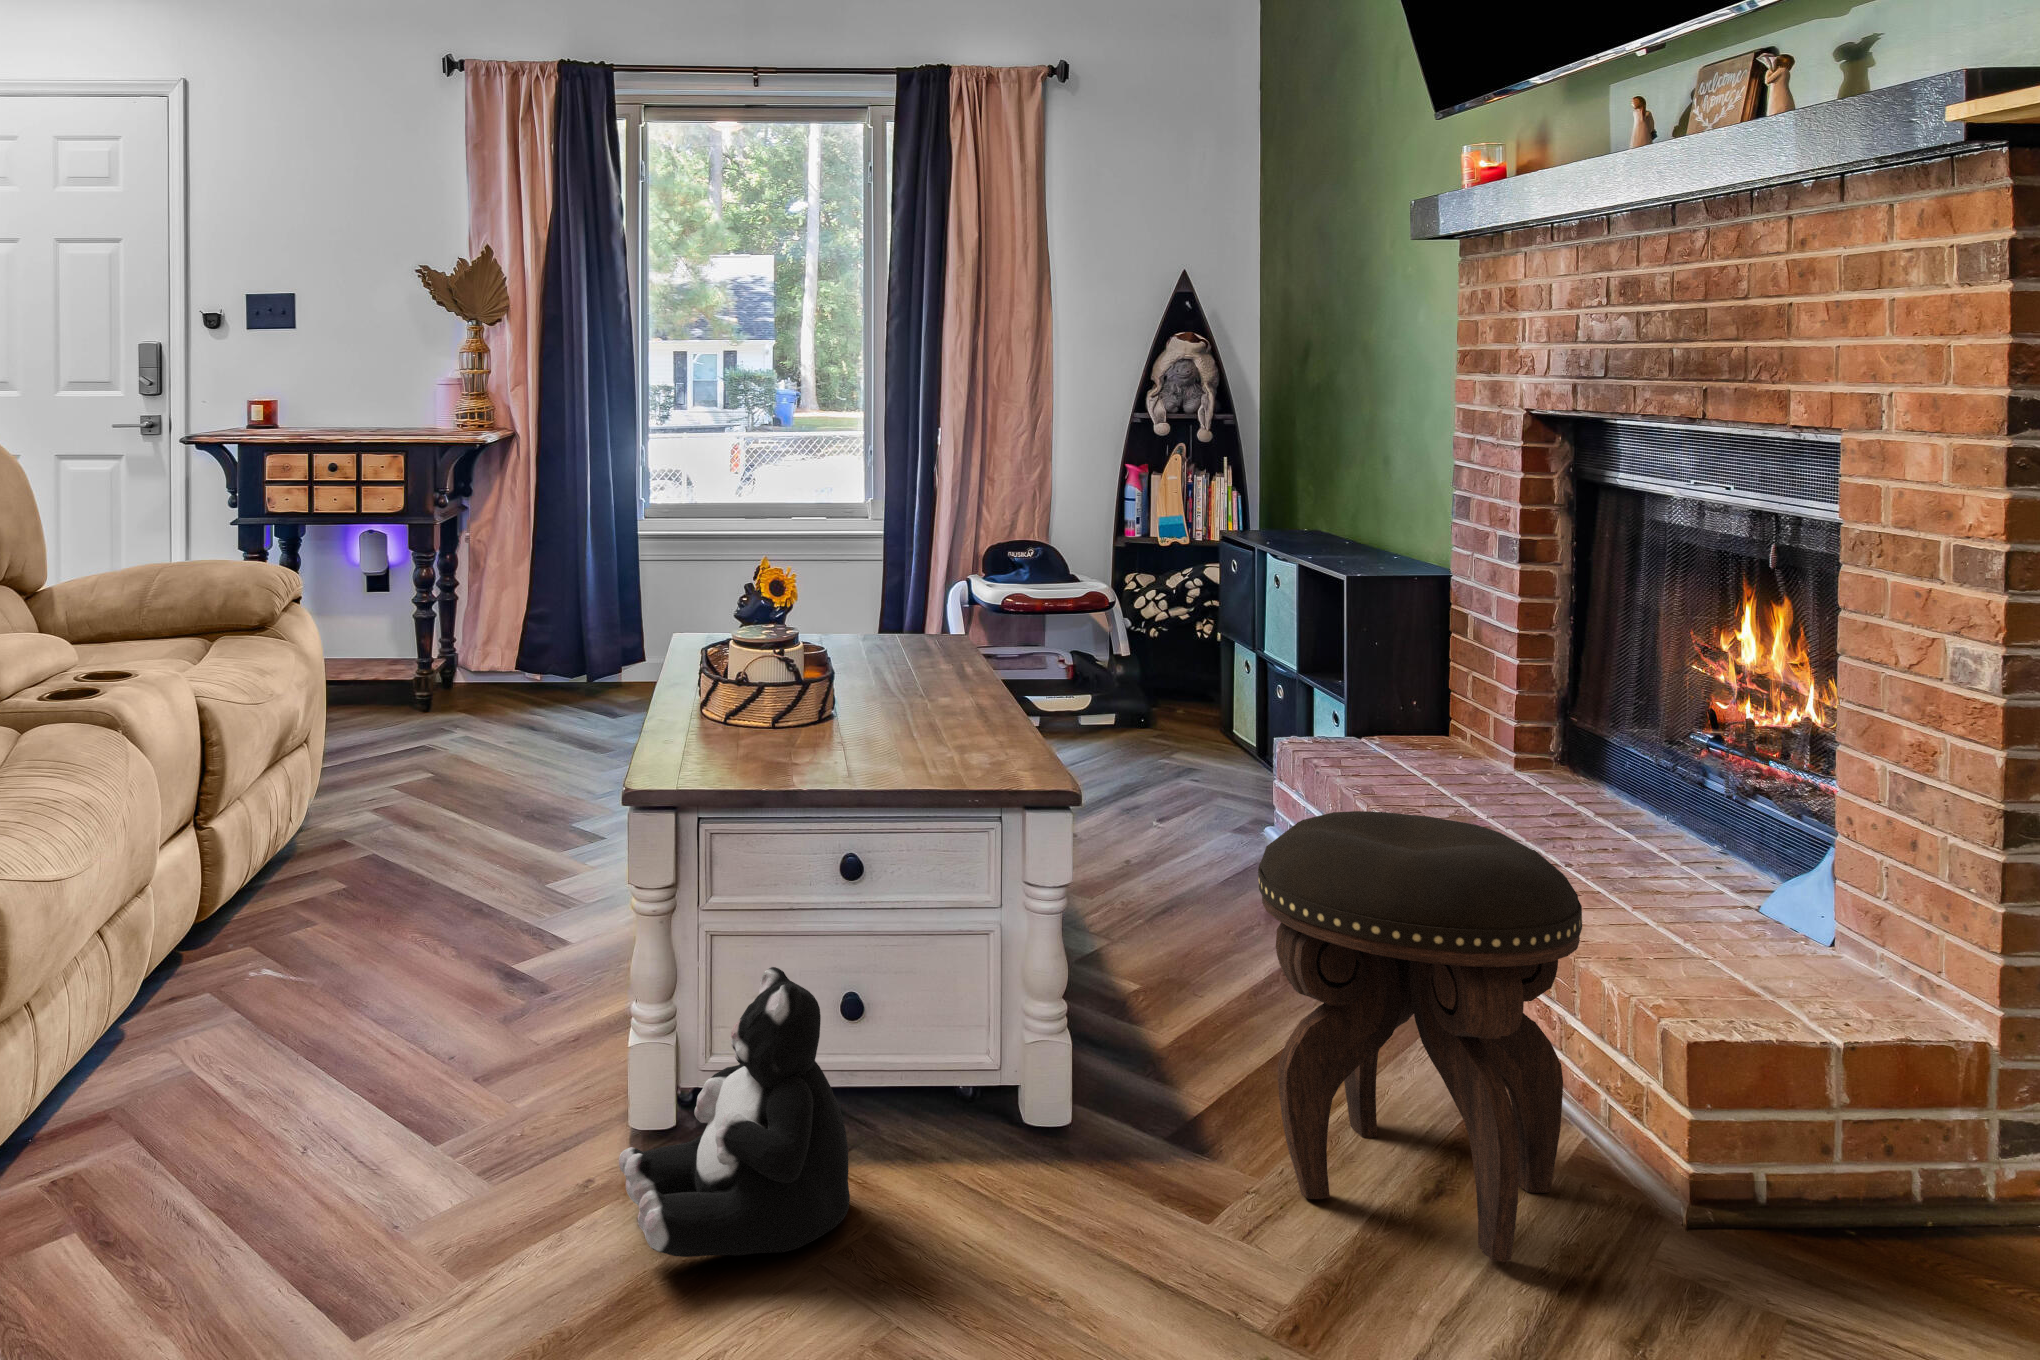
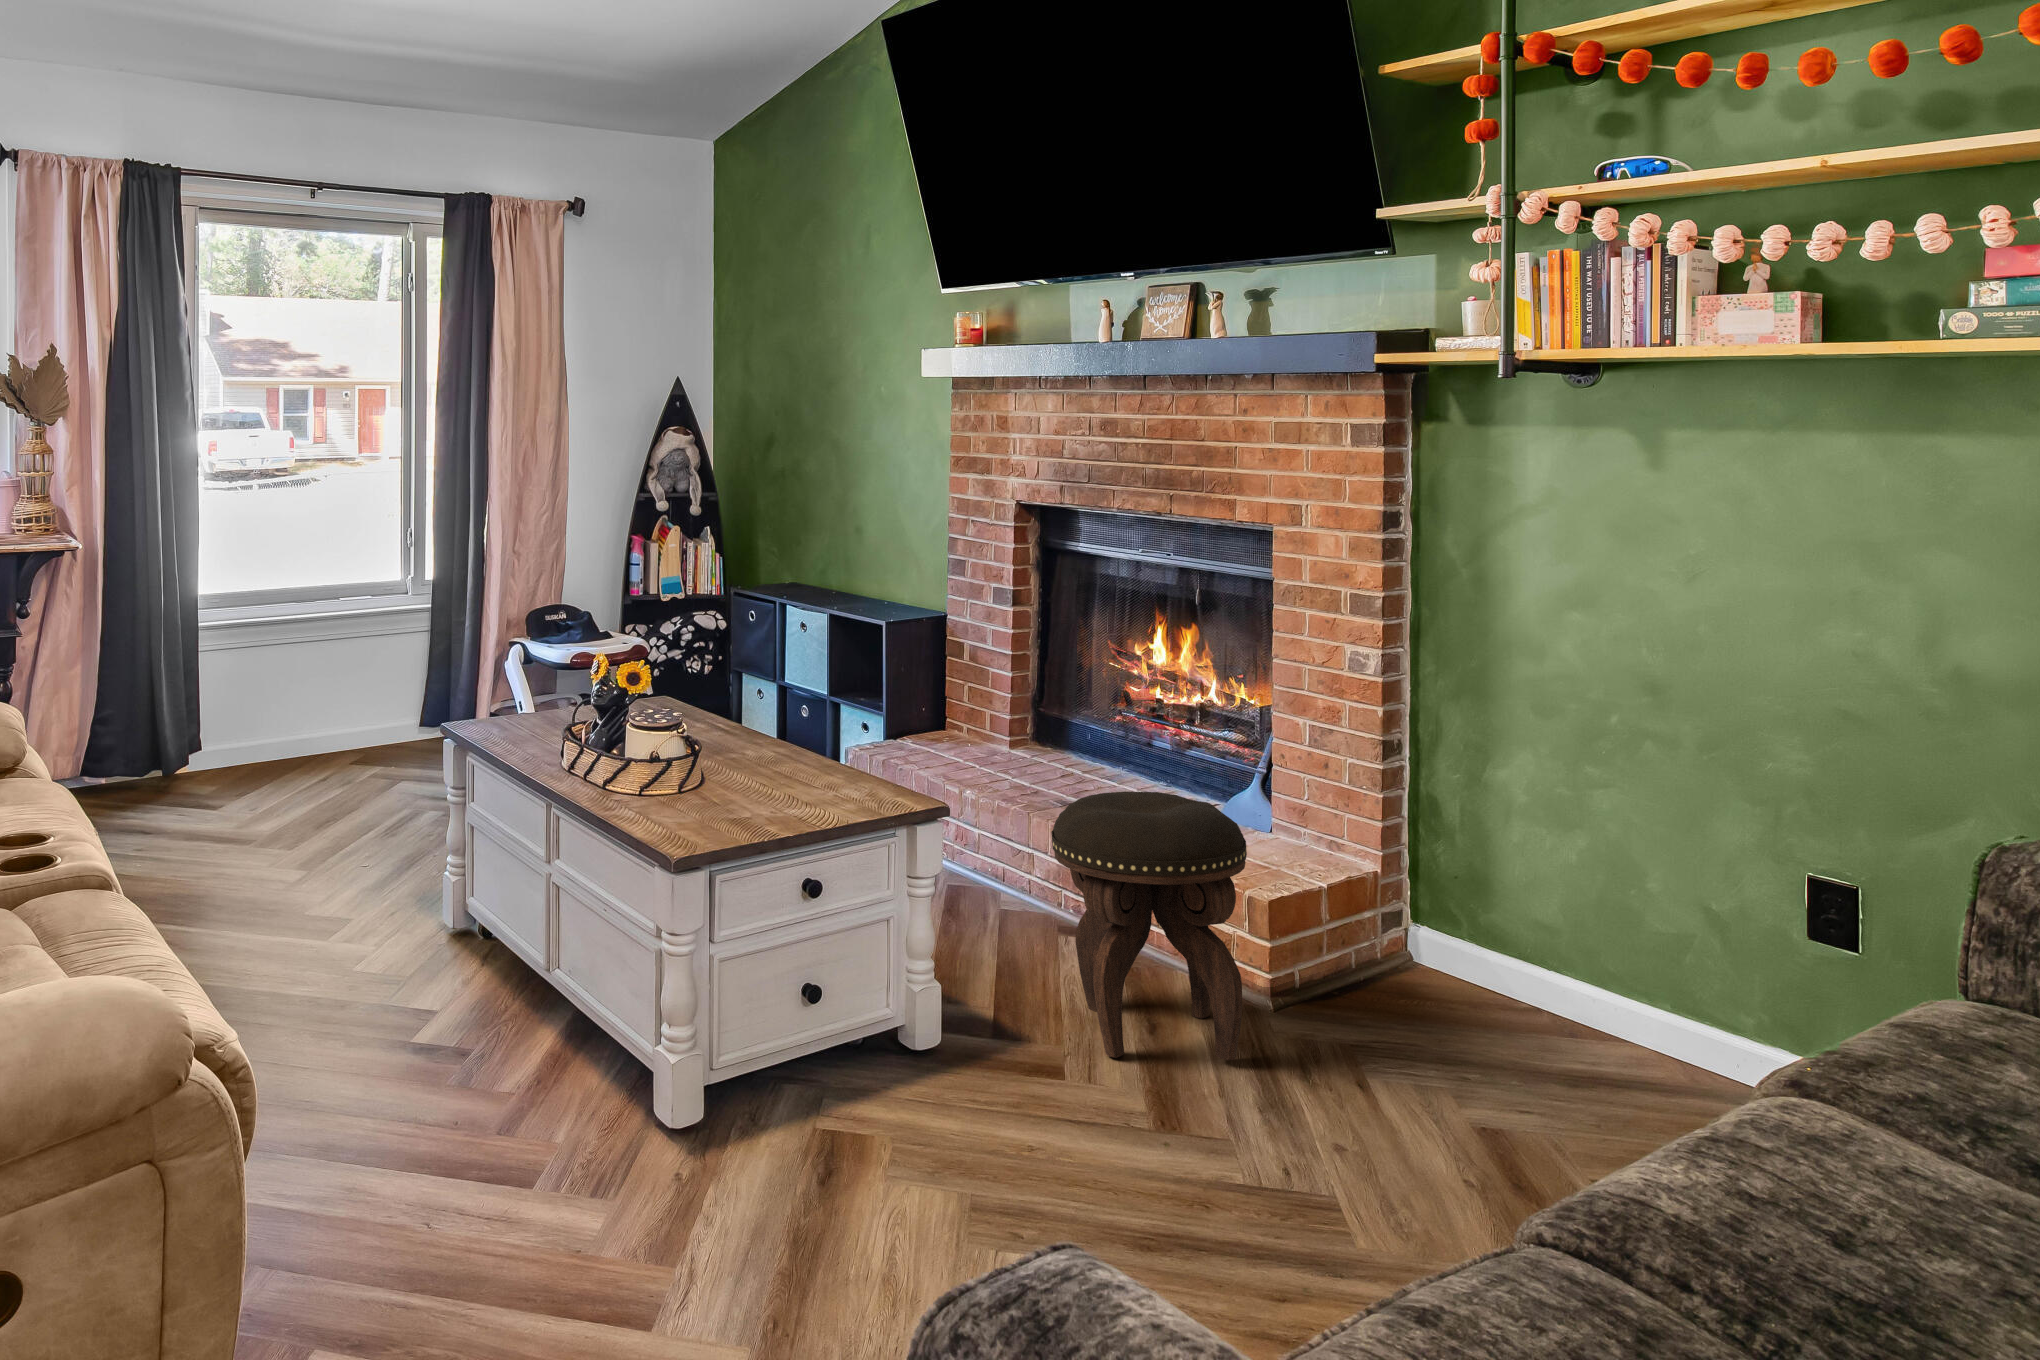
plush toy: present [619,967,850,1257] -> none [743,985,909,1224]

